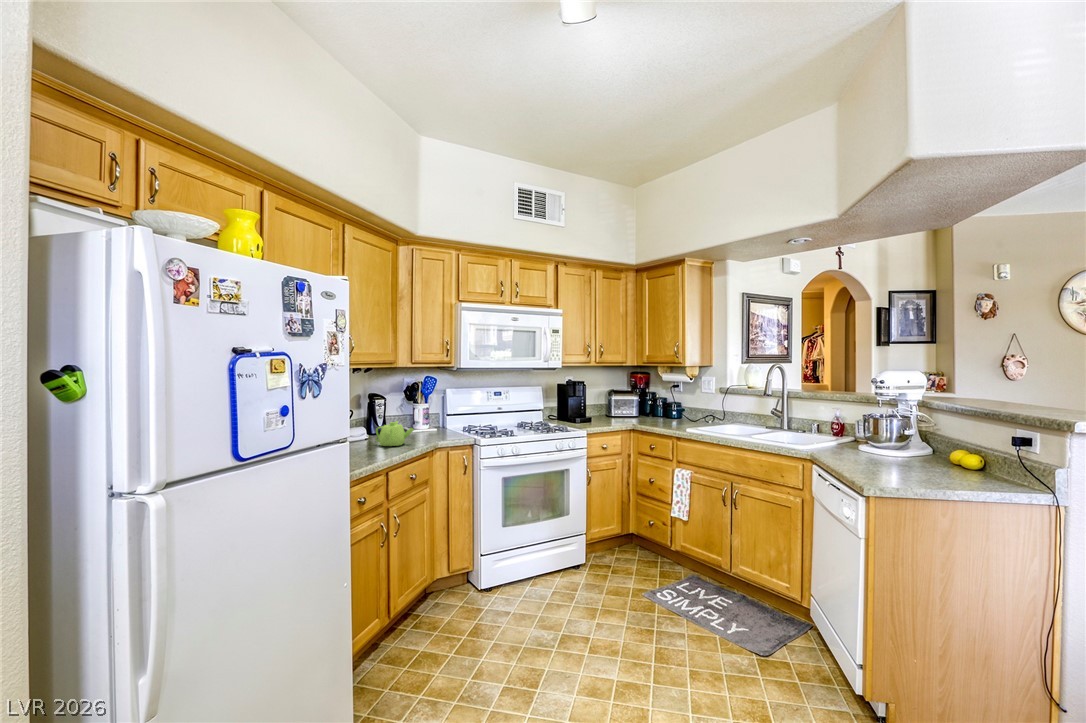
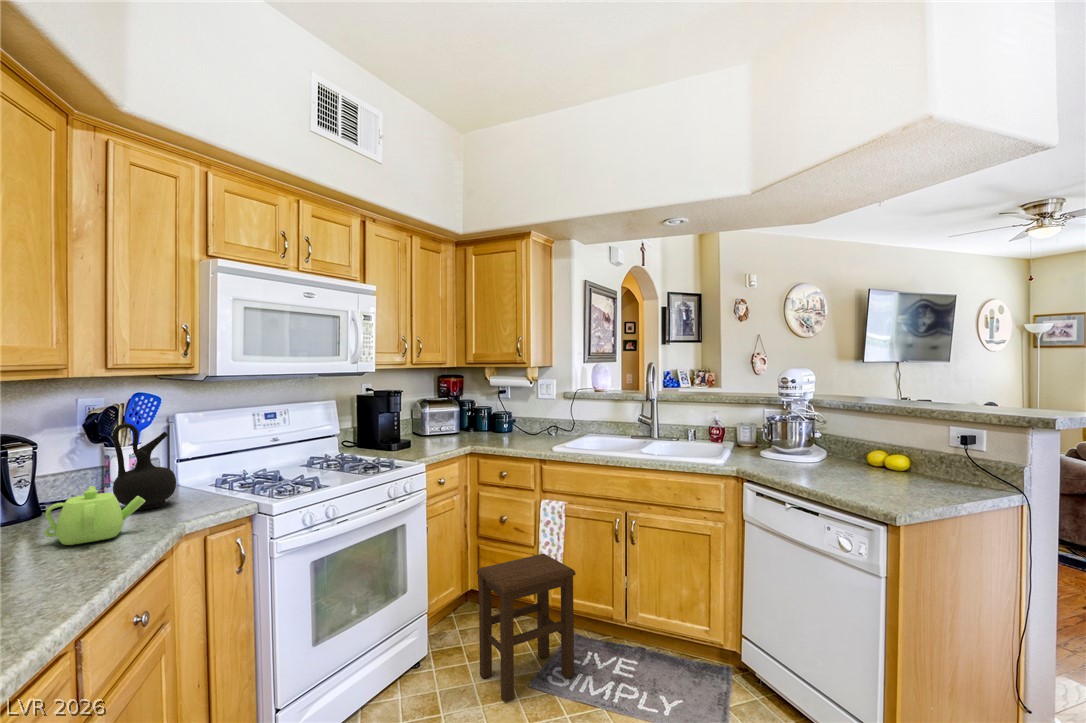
ceramic jug: none [410,392,437,437] -> present [112,423,176,510]
stool: none [613,508,682,603] -> present [477,553,576,702]

